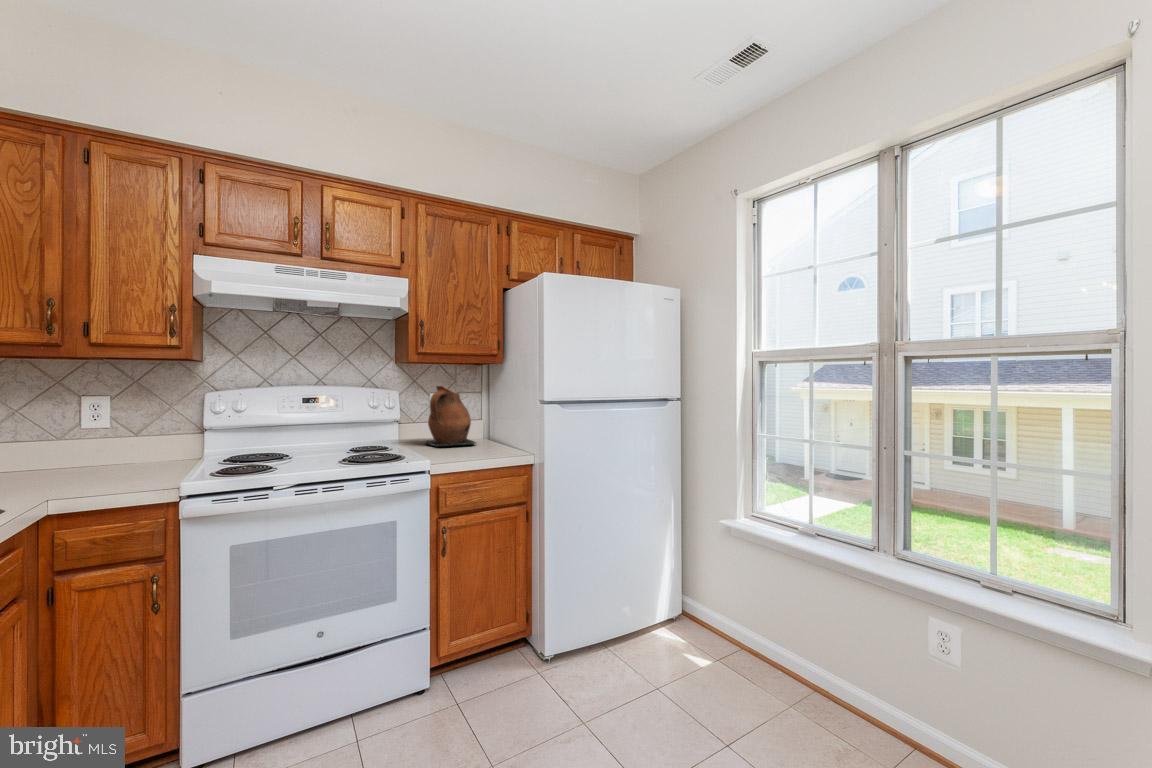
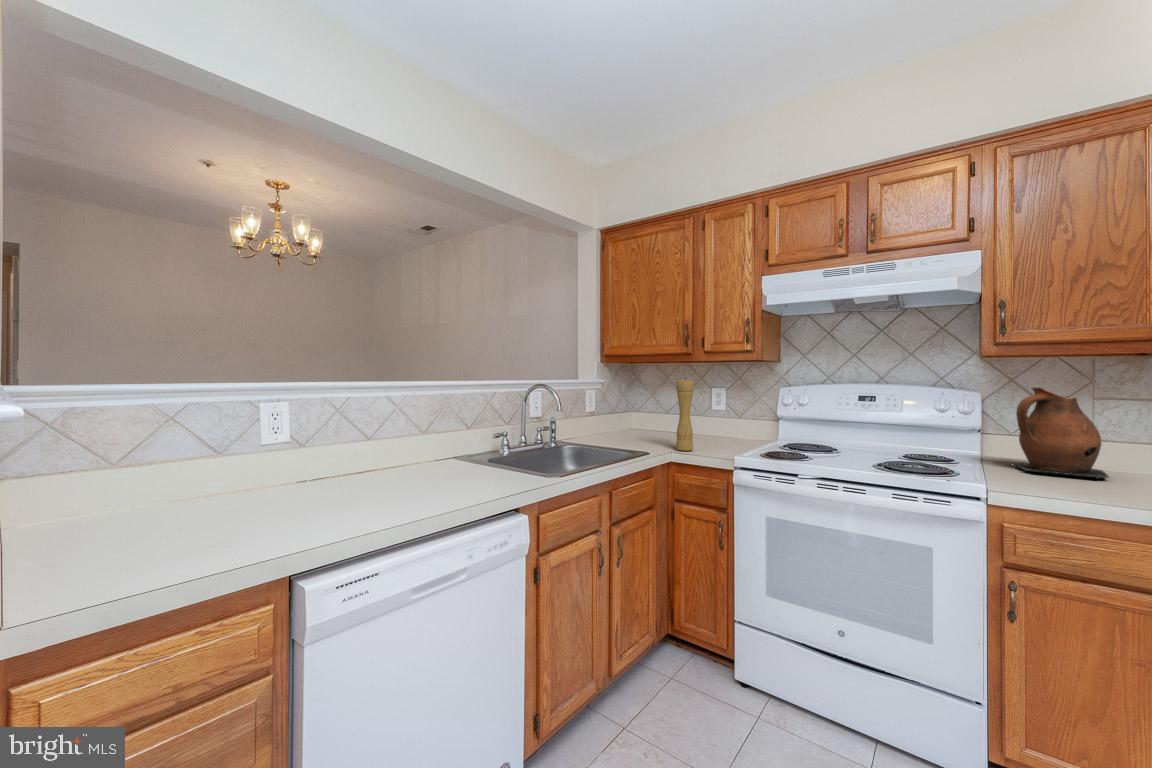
pepper mill: none [52,383,92,491] -> present [676,379,694,451]

